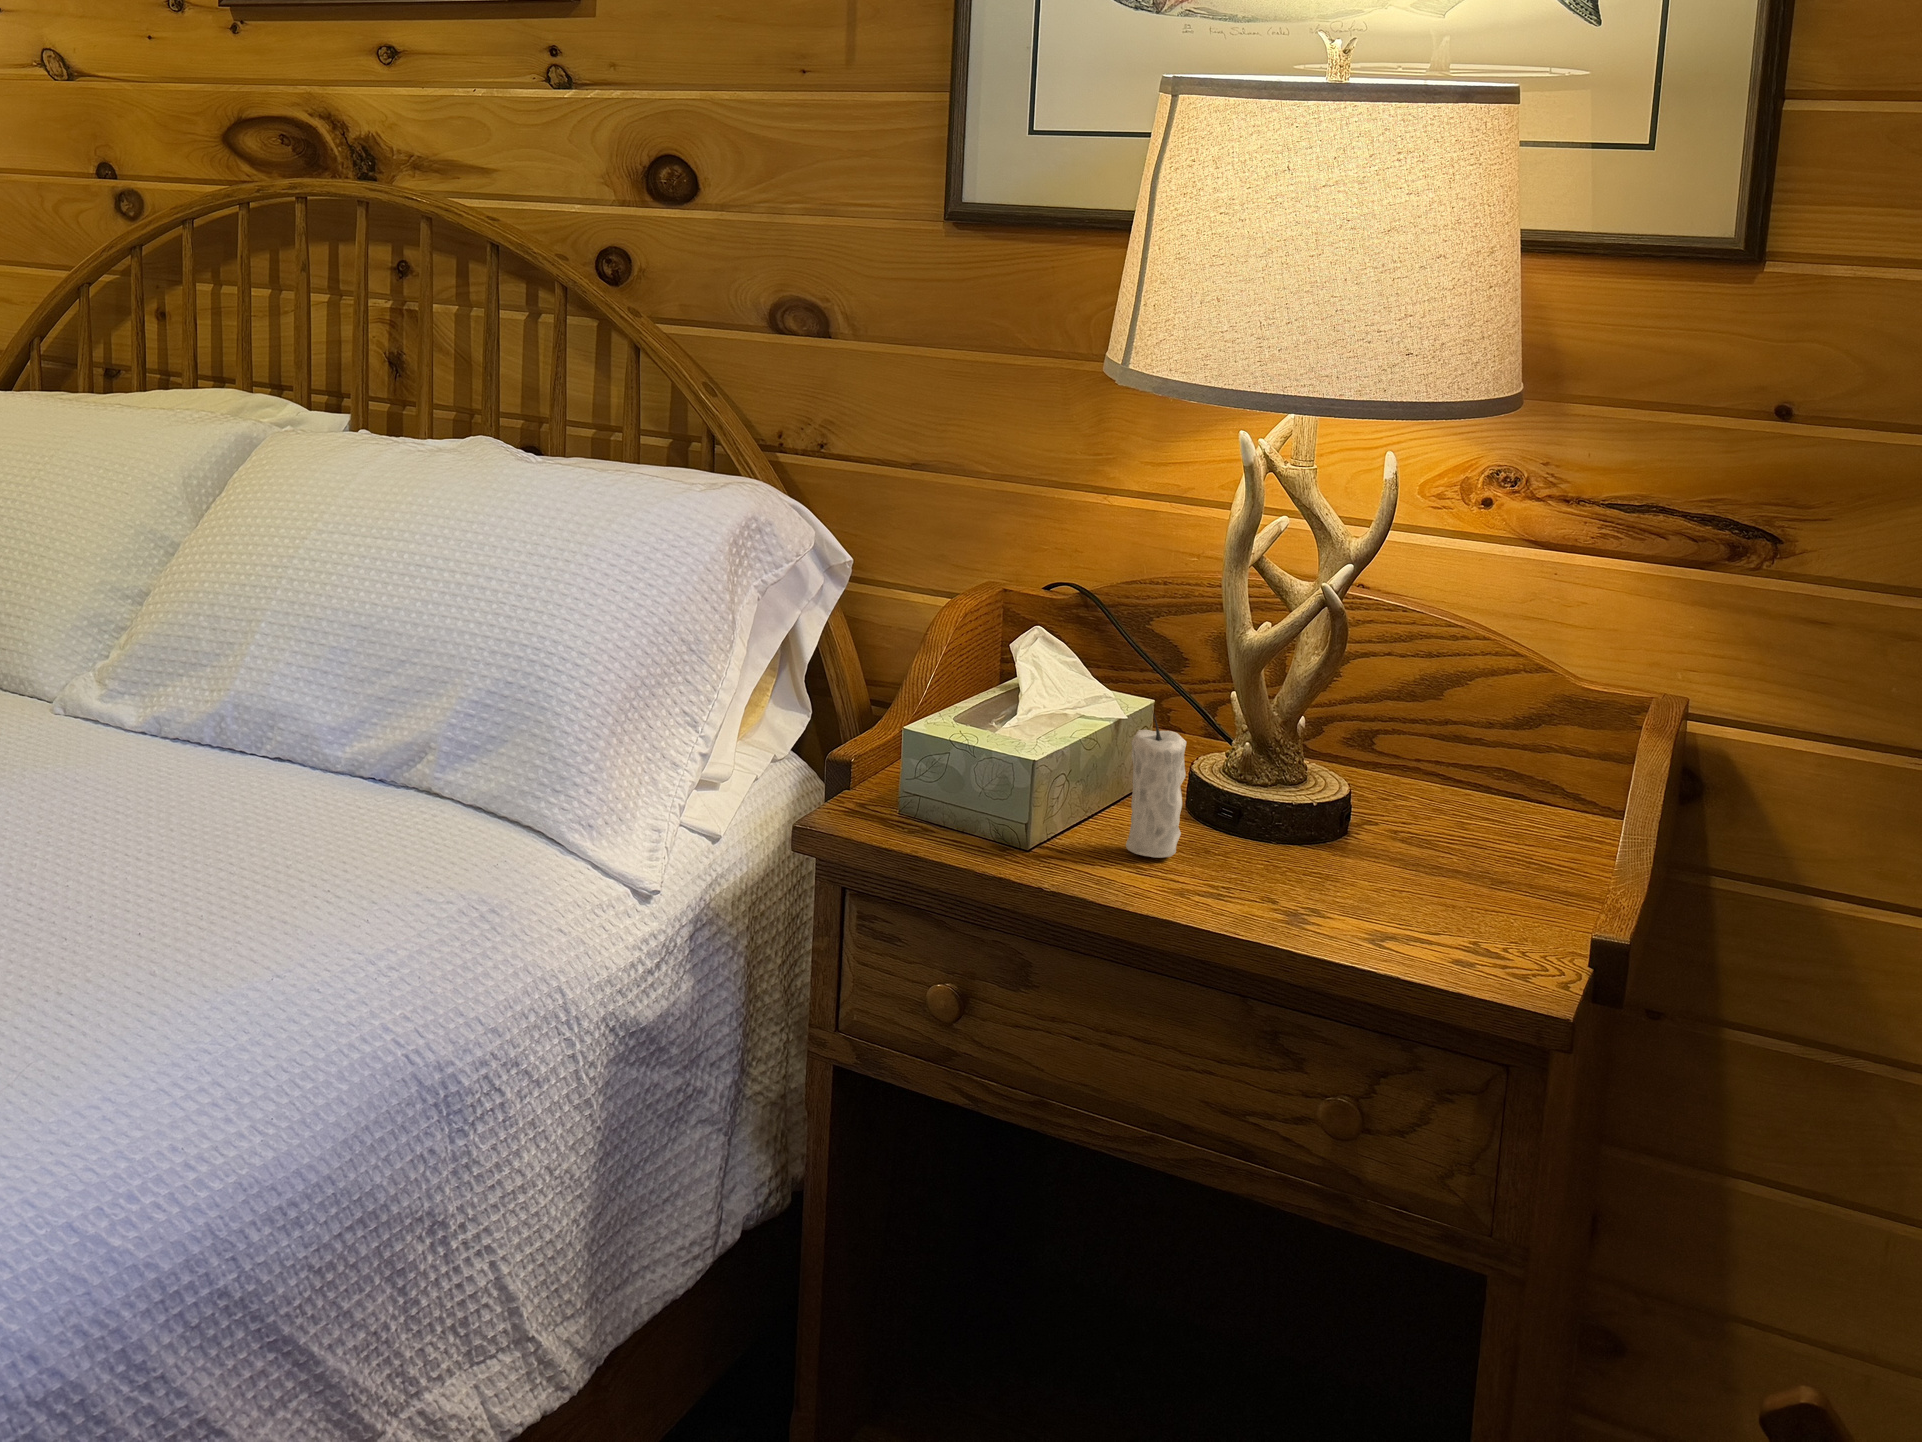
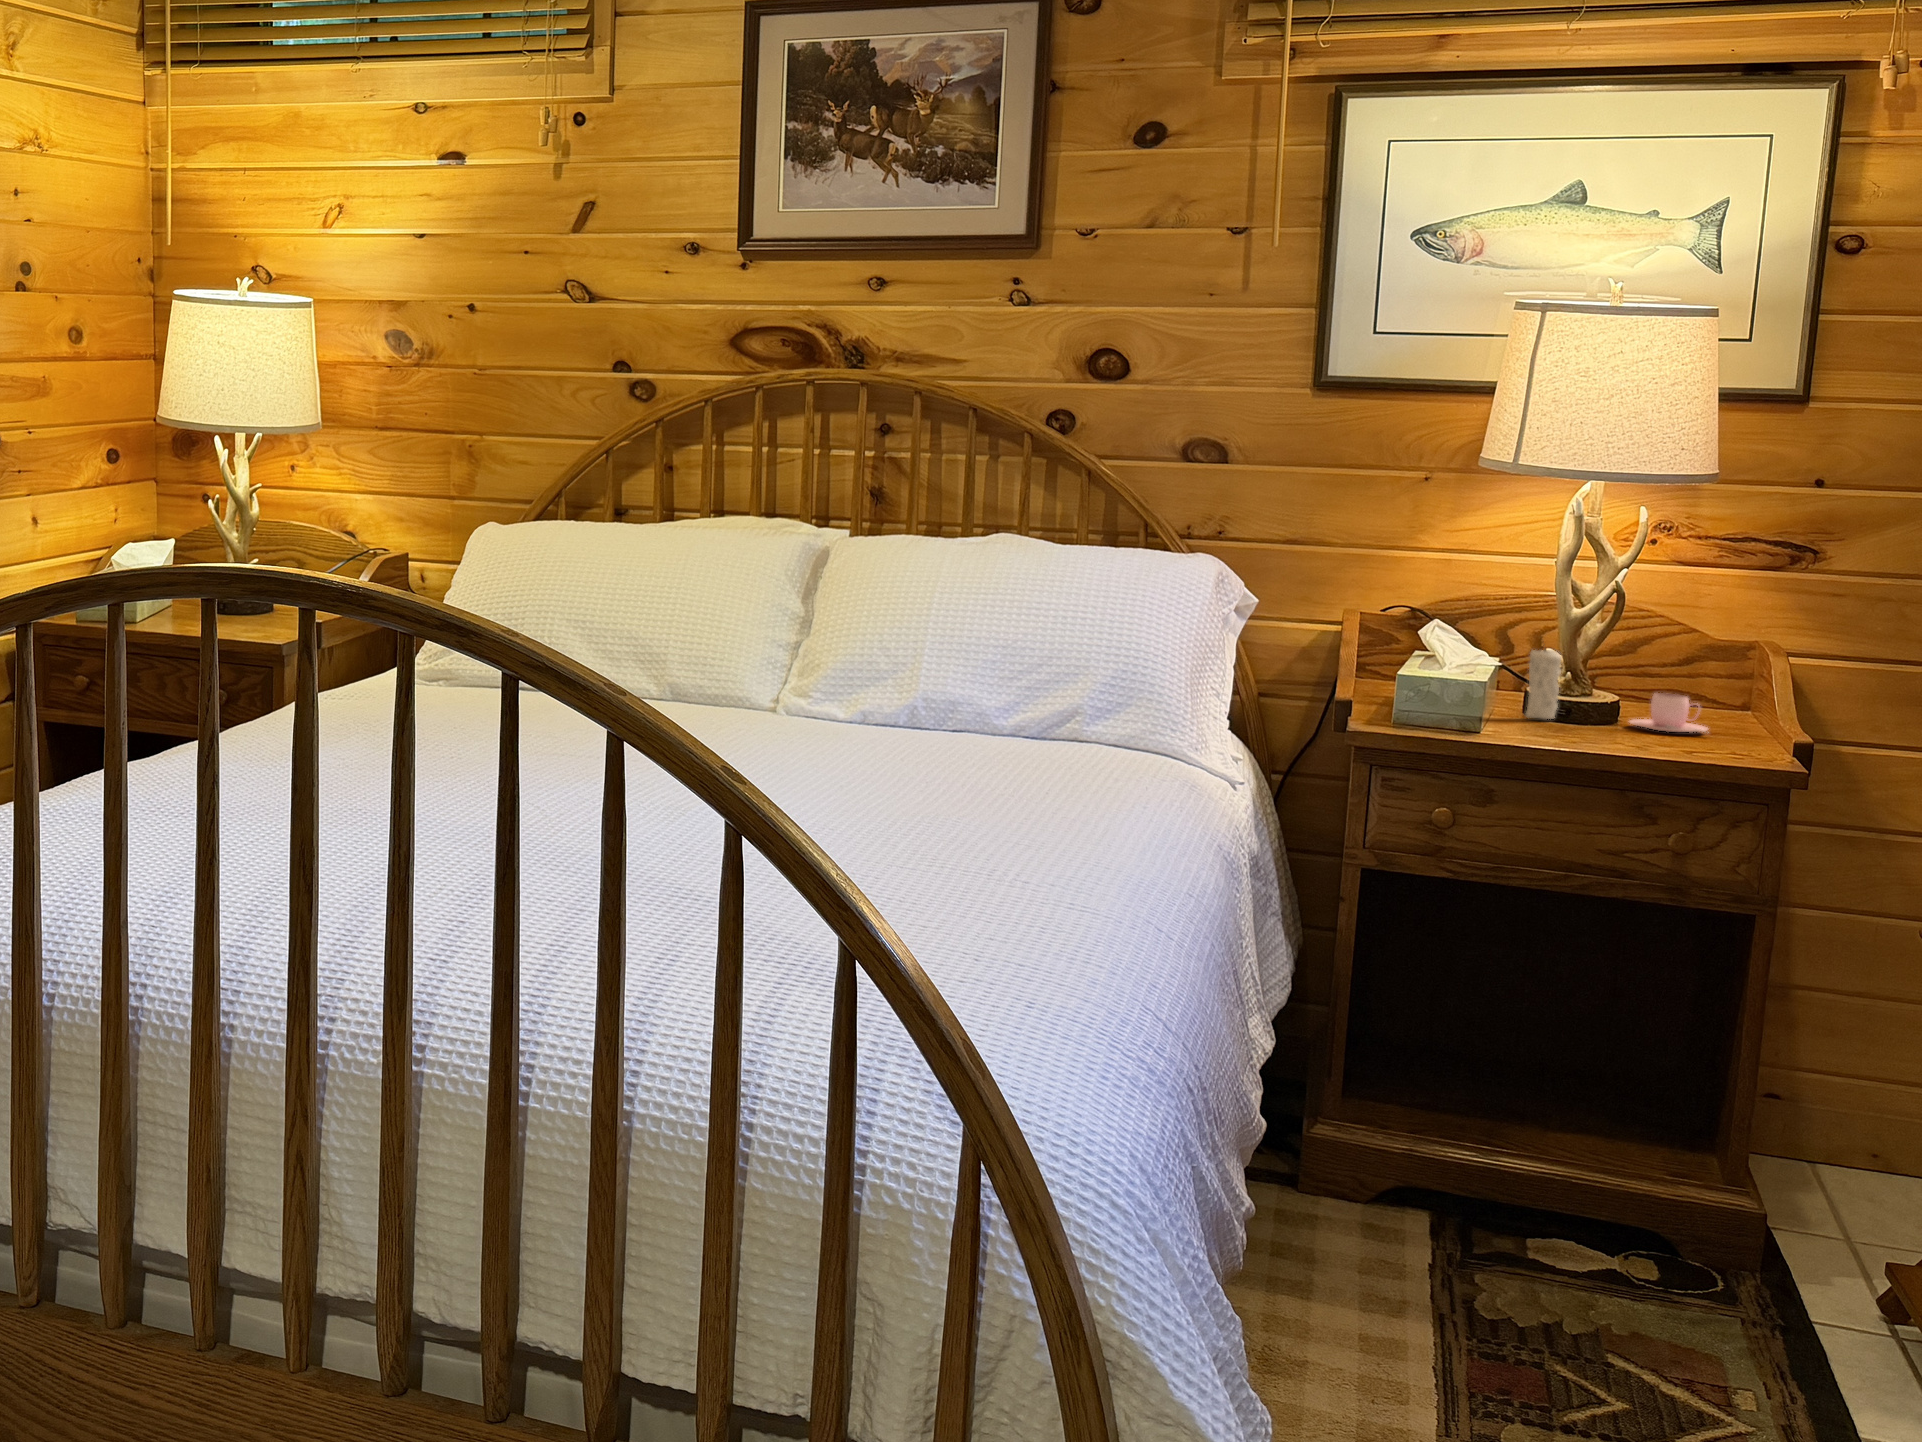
teacup: none [1291,745,1432,931] -> present [1630,693,1707,732]

